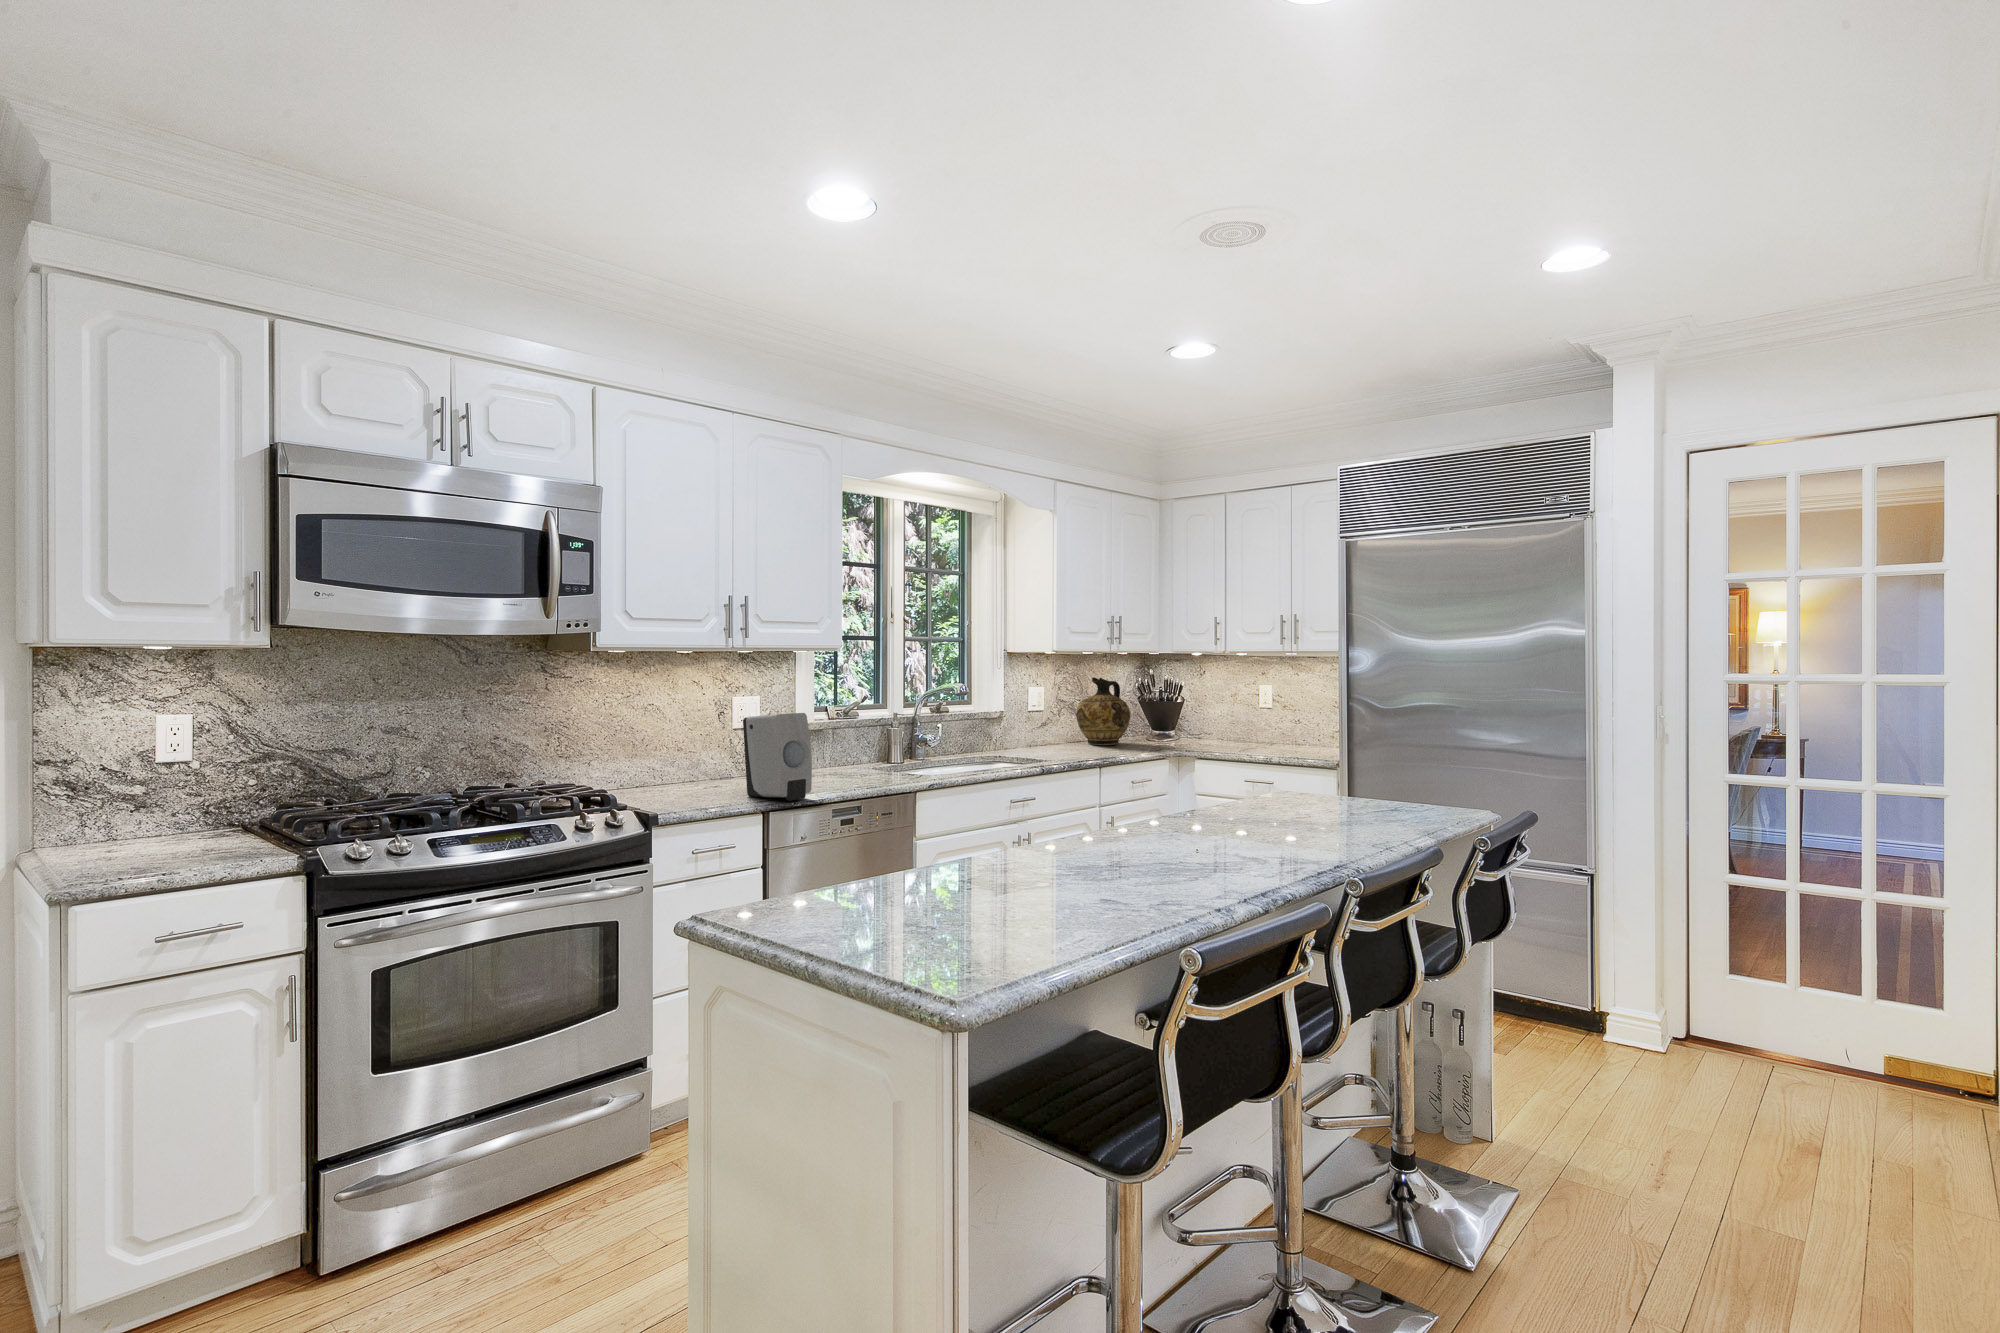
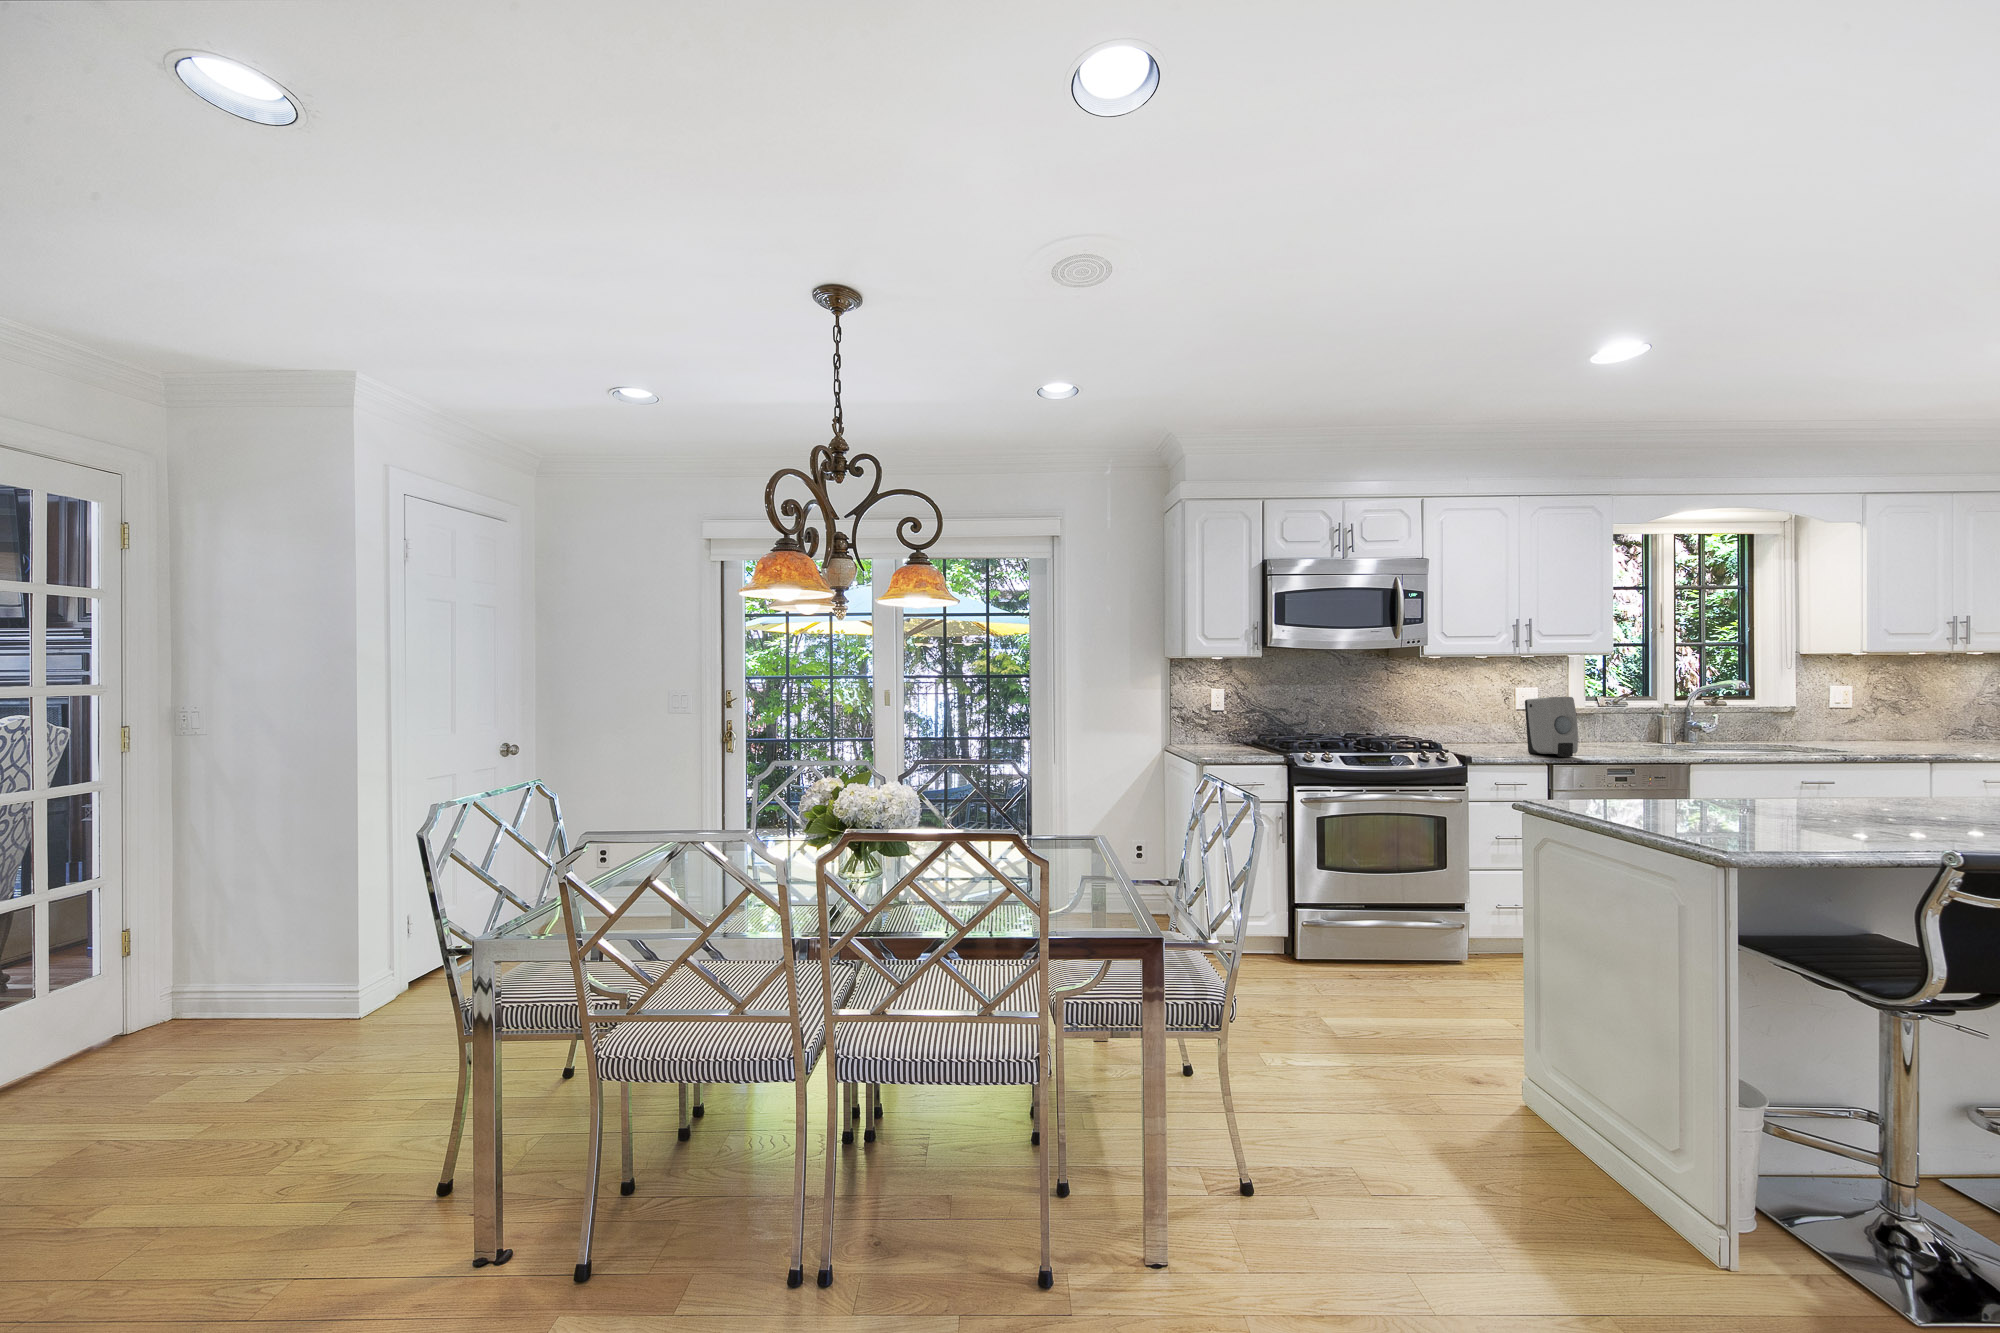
ceramic jug: present [1076,677,1131,745] -> none [1886,676,1961,744]

